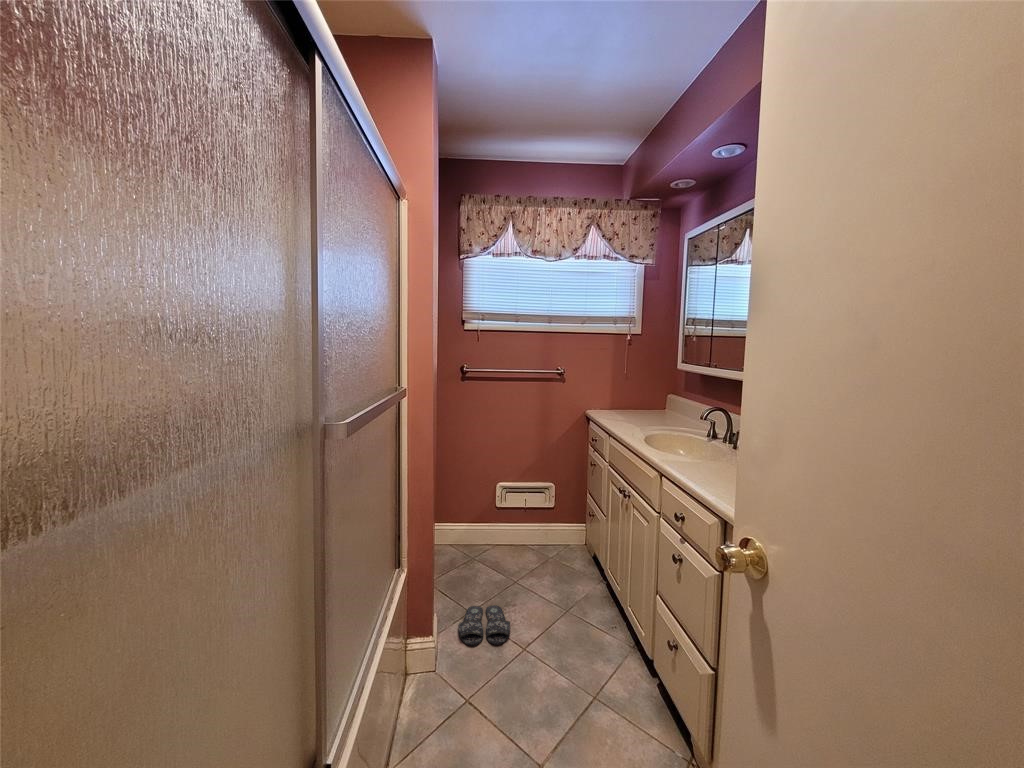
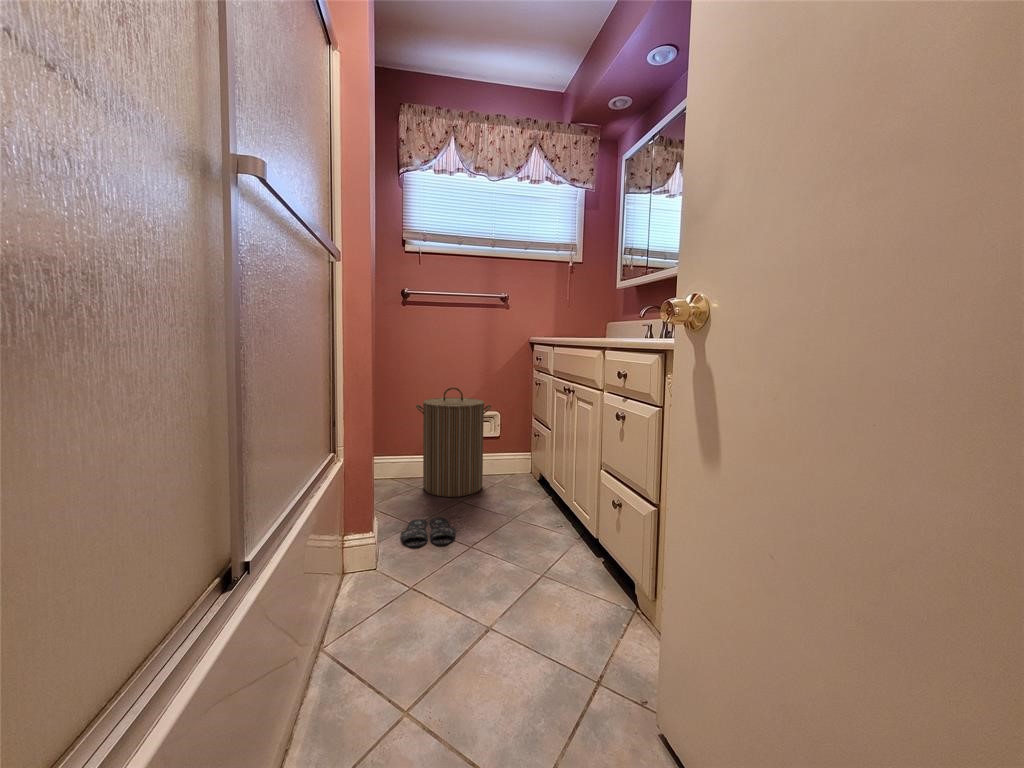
laundry hamper: none [474,466,546,575] -> present [416,387,491,497]

